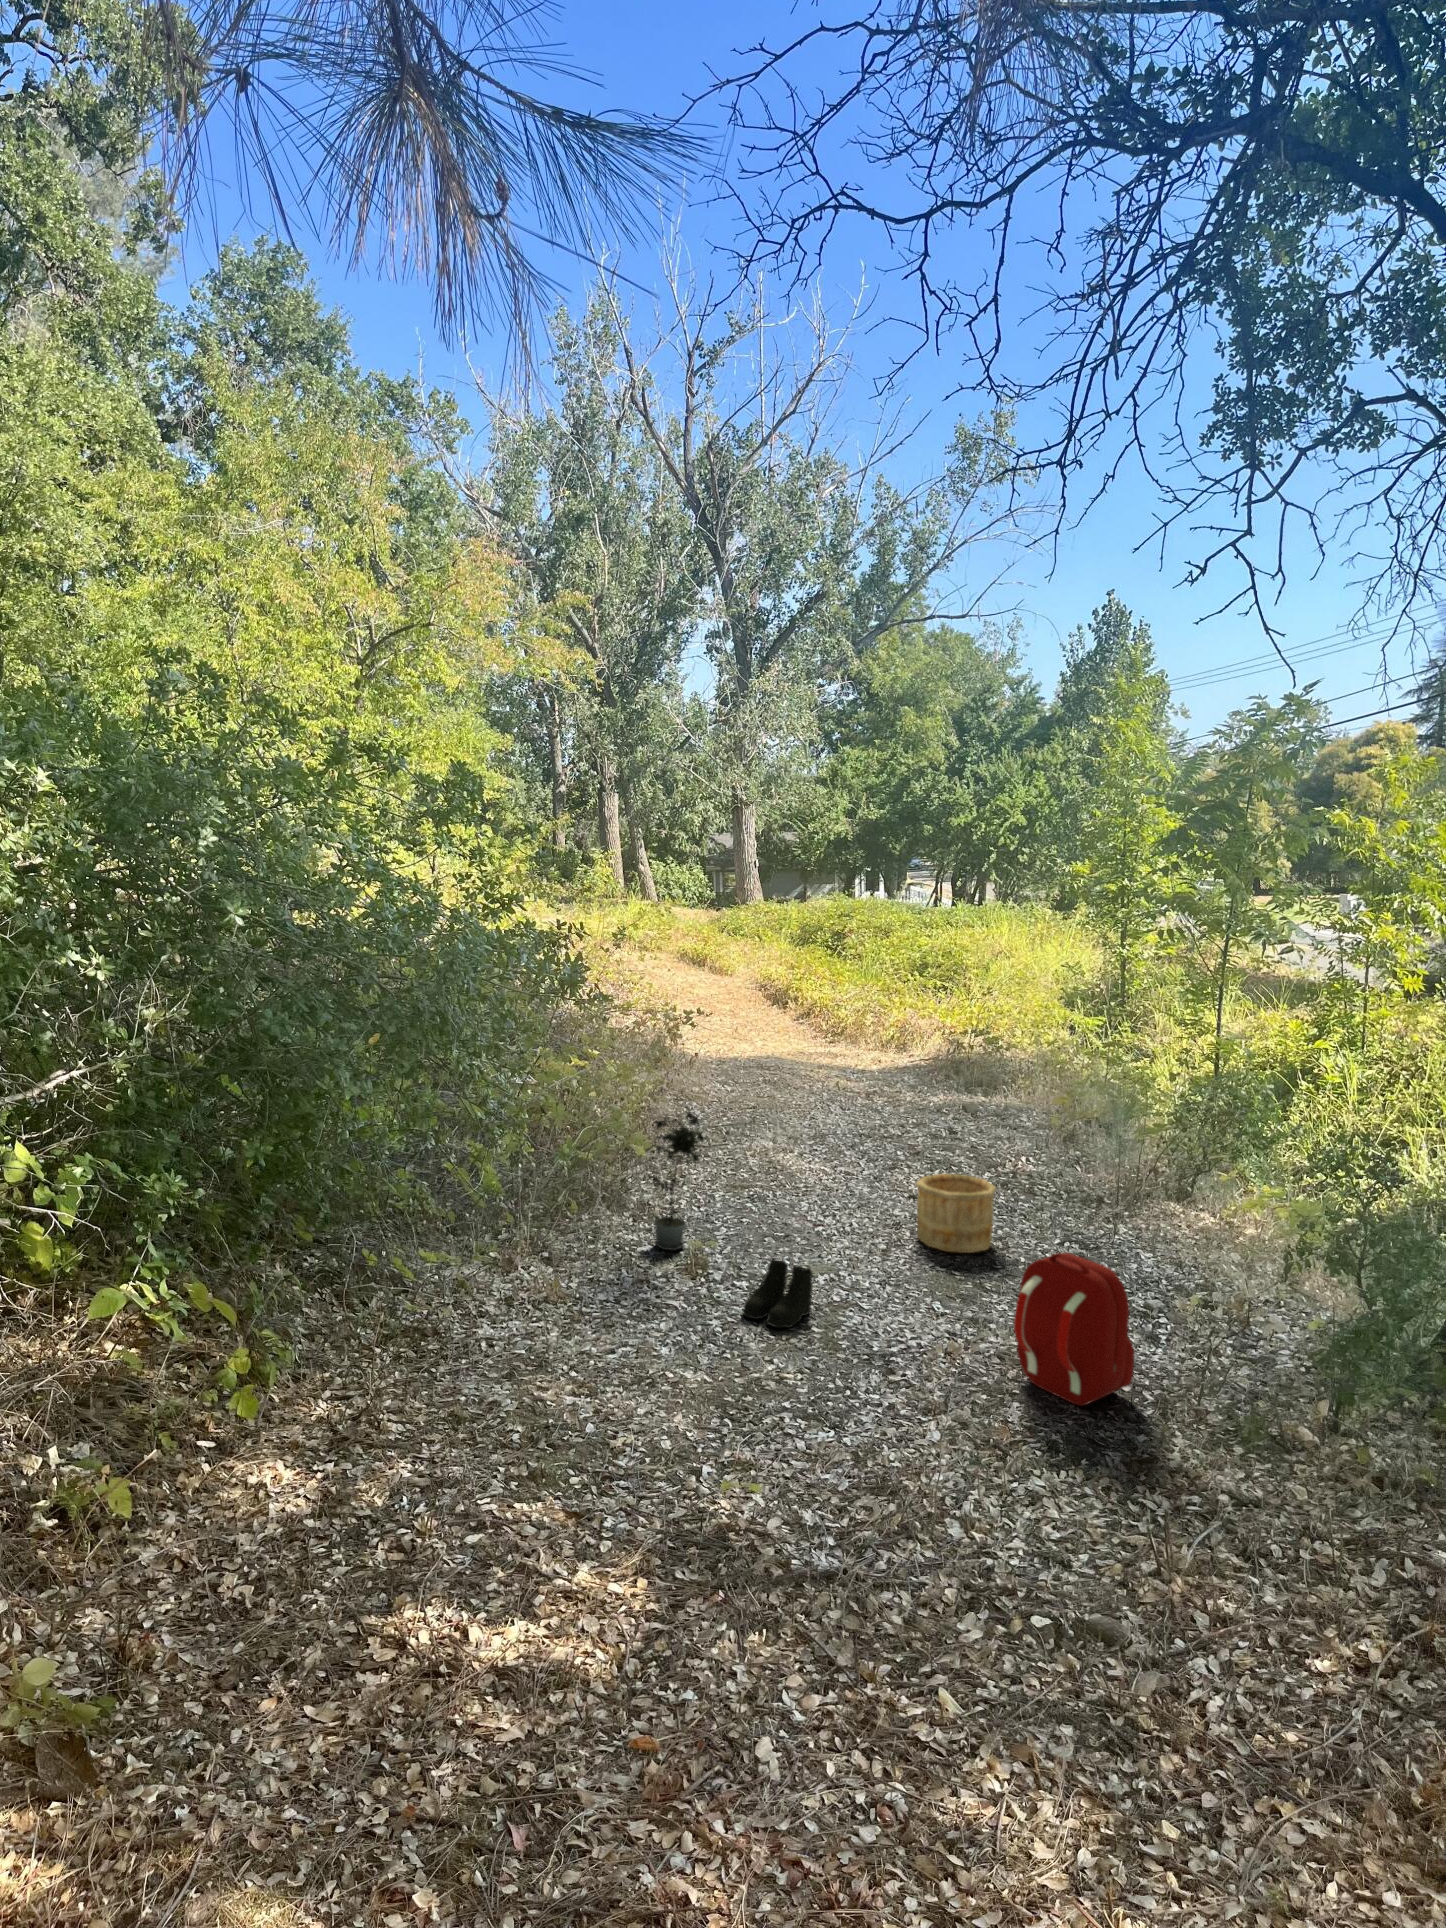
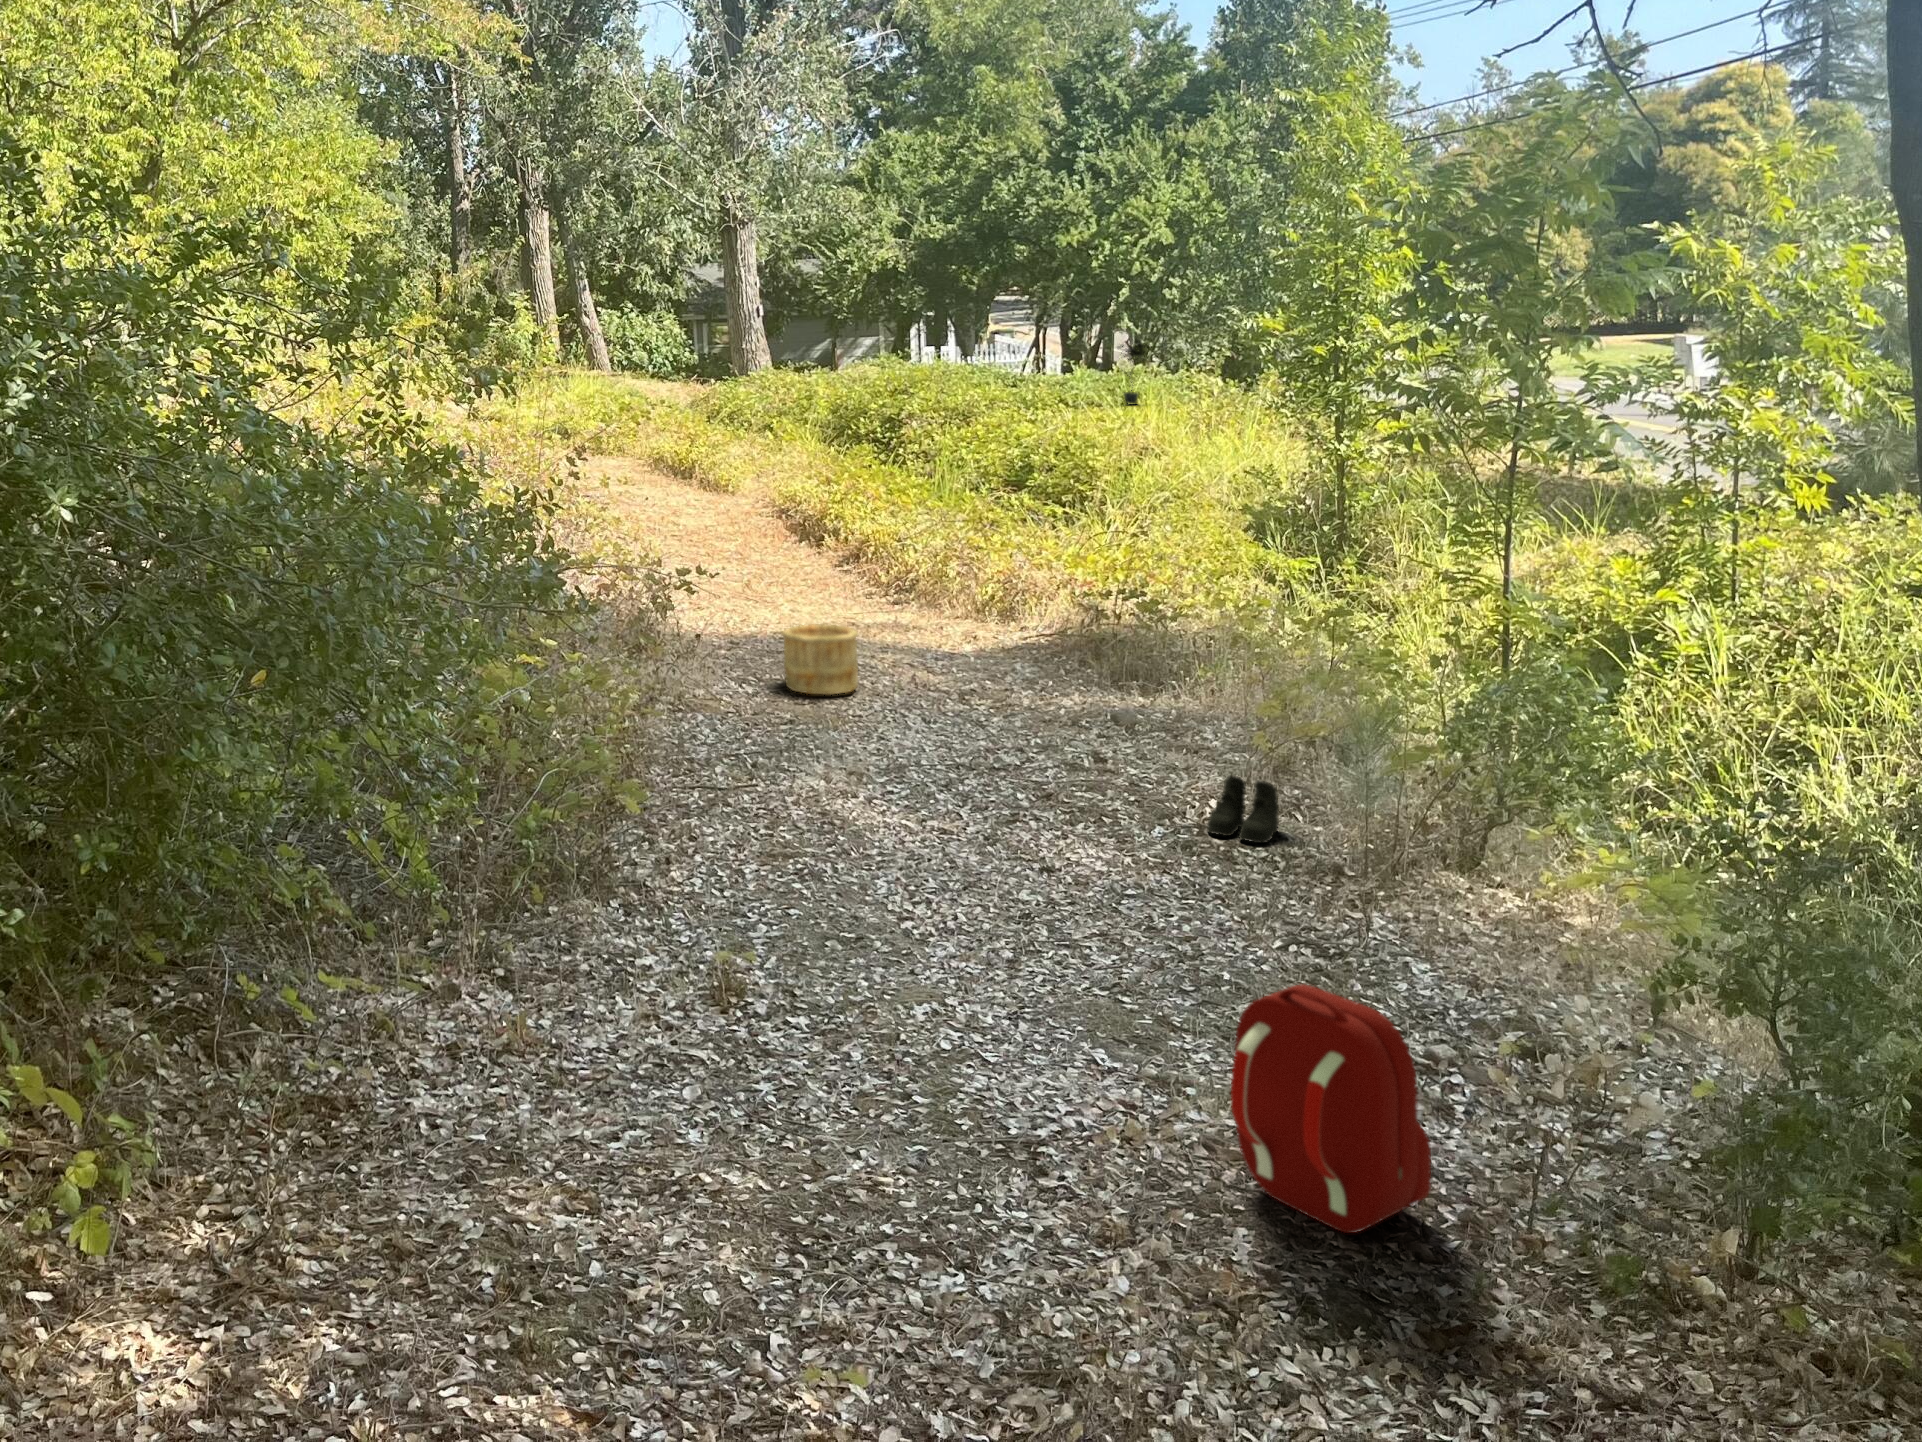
potted plant: present [648,1106,711,1250] -> present [1118,340,1150,405]
wooden bucket: present [916,1174,996,1253] -> present [781,624,858,694]
boots: present [742,1259,813,1328] -> present [1207,775,1279,843]

